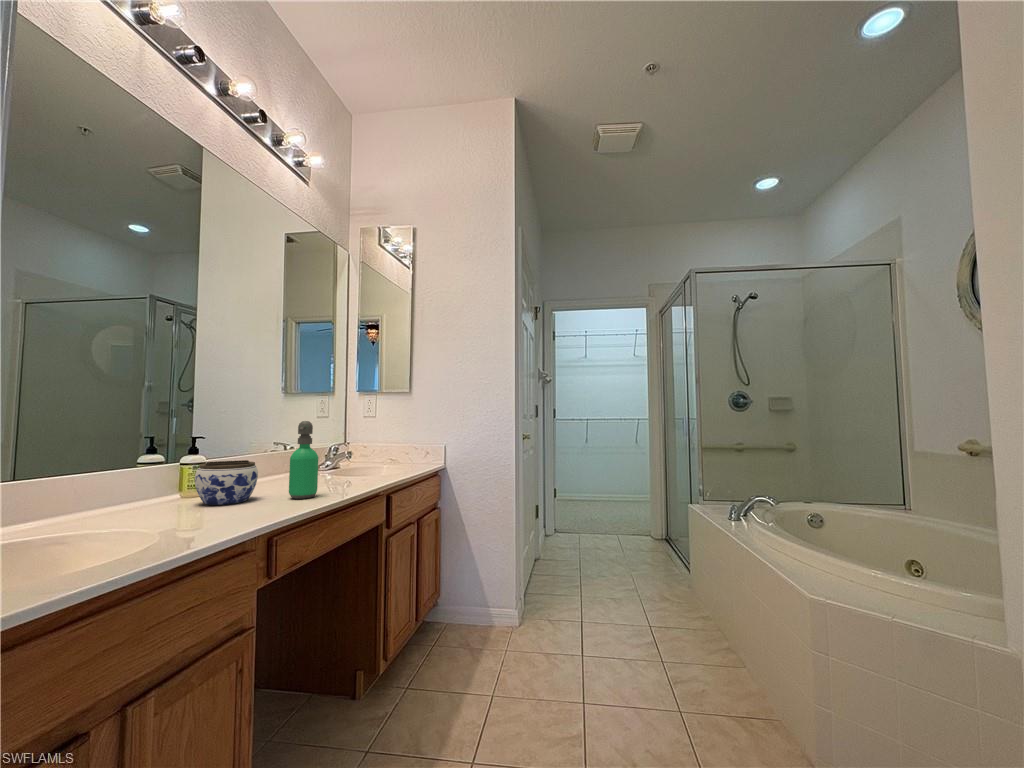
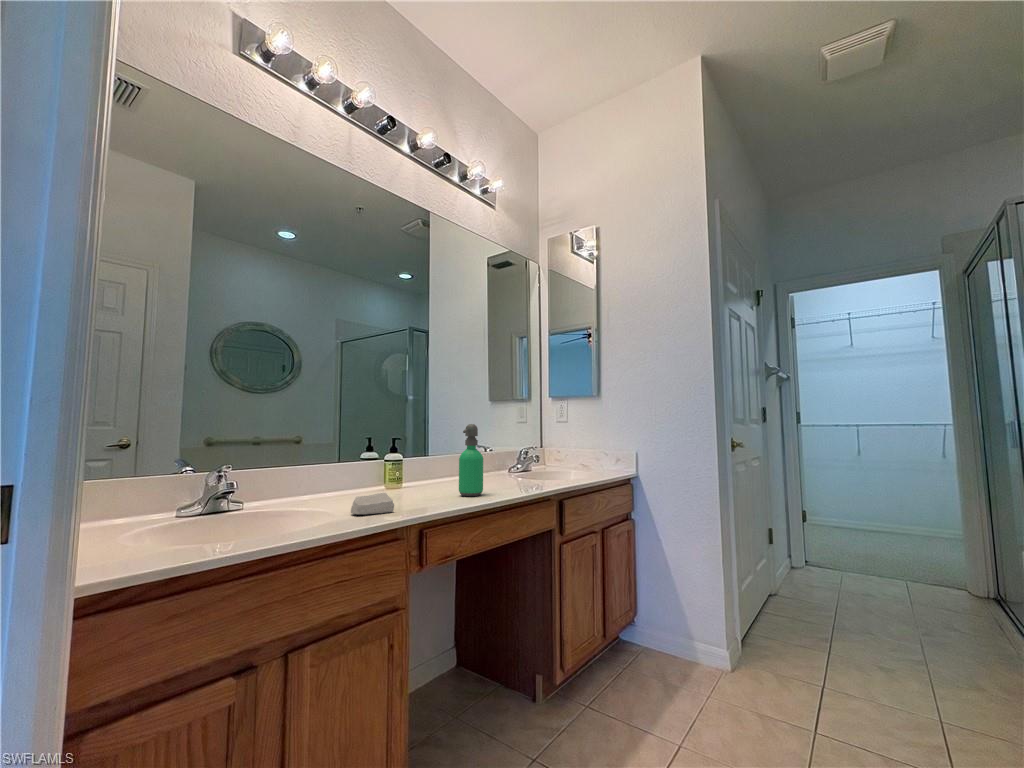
jar: present [195,460,258,505] -> none [390,459,437,496]
soap bar: none [173,503,232,532] -> present [351,493,394,514]

